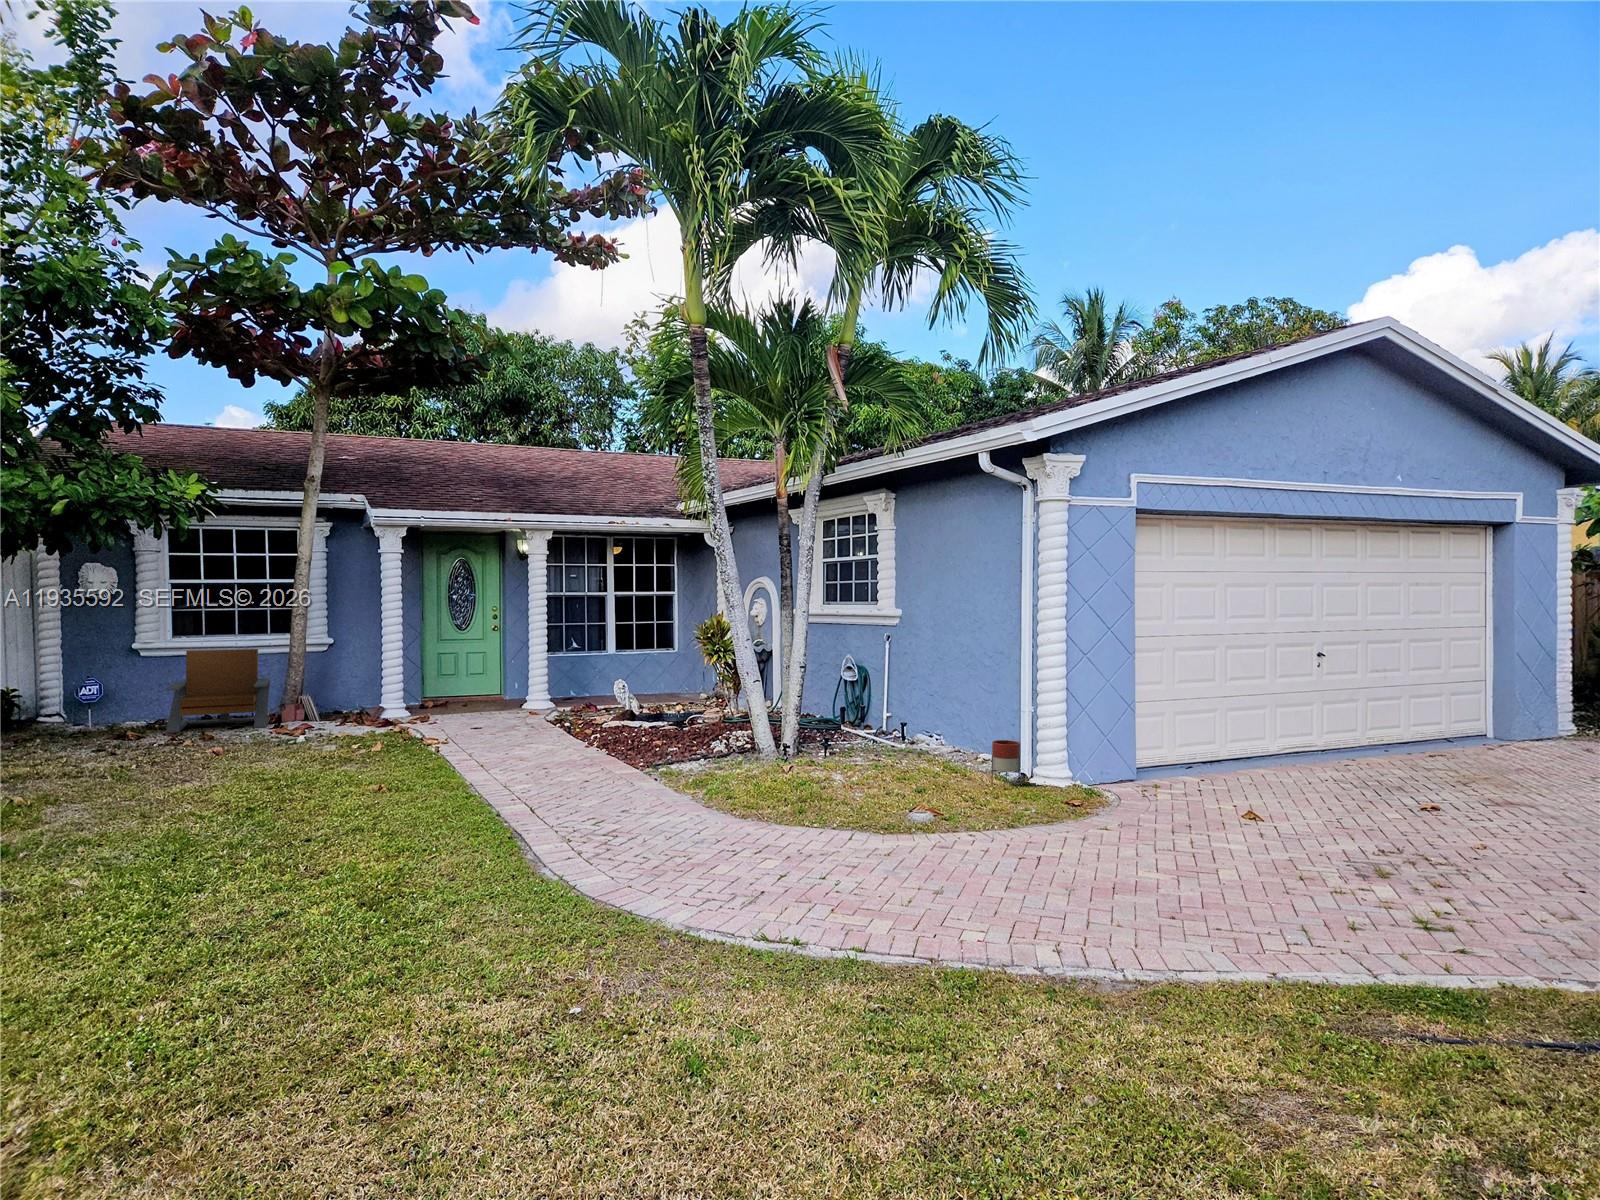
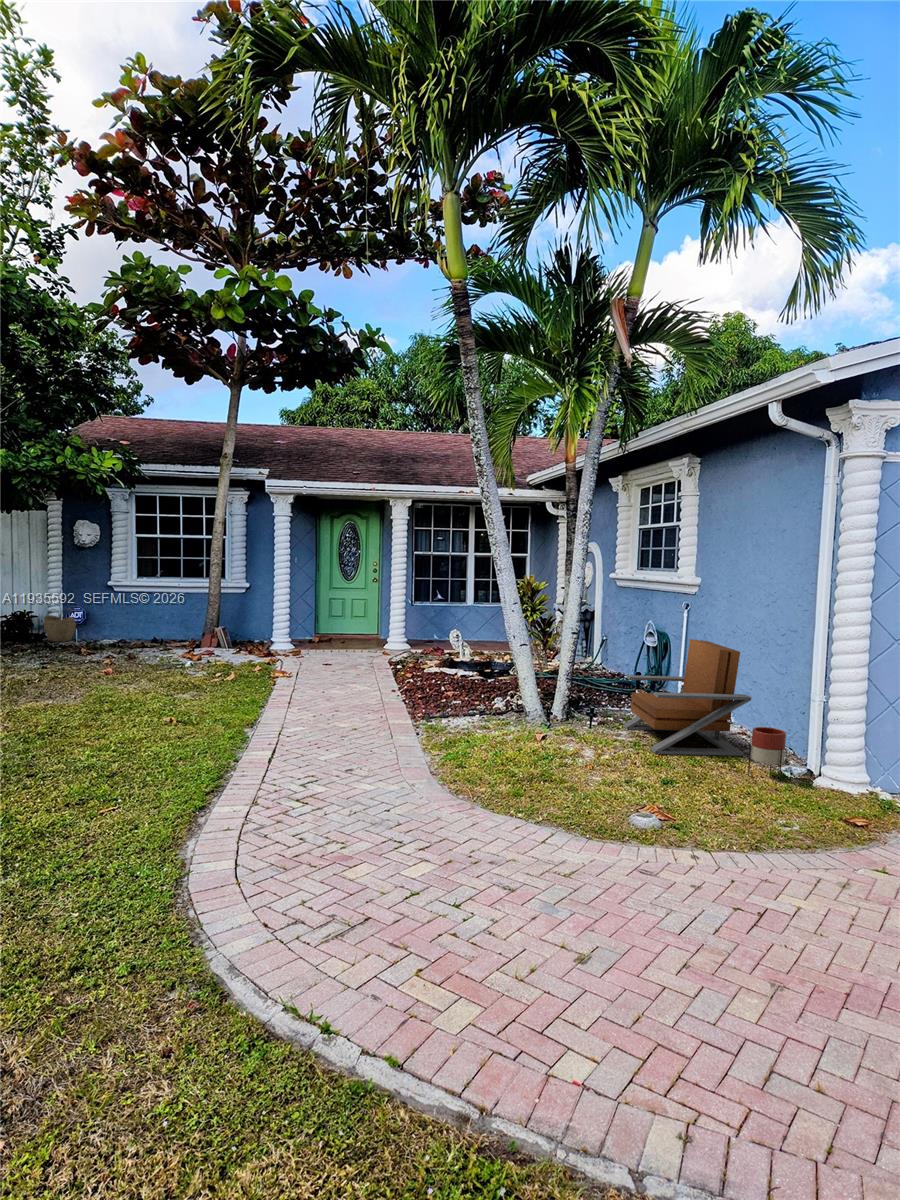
lounge chair: present [166,649,270,733] -> present [624,639,751,756]
woven basket: none [32,685,83,733] -> present [44,611,76,642]

